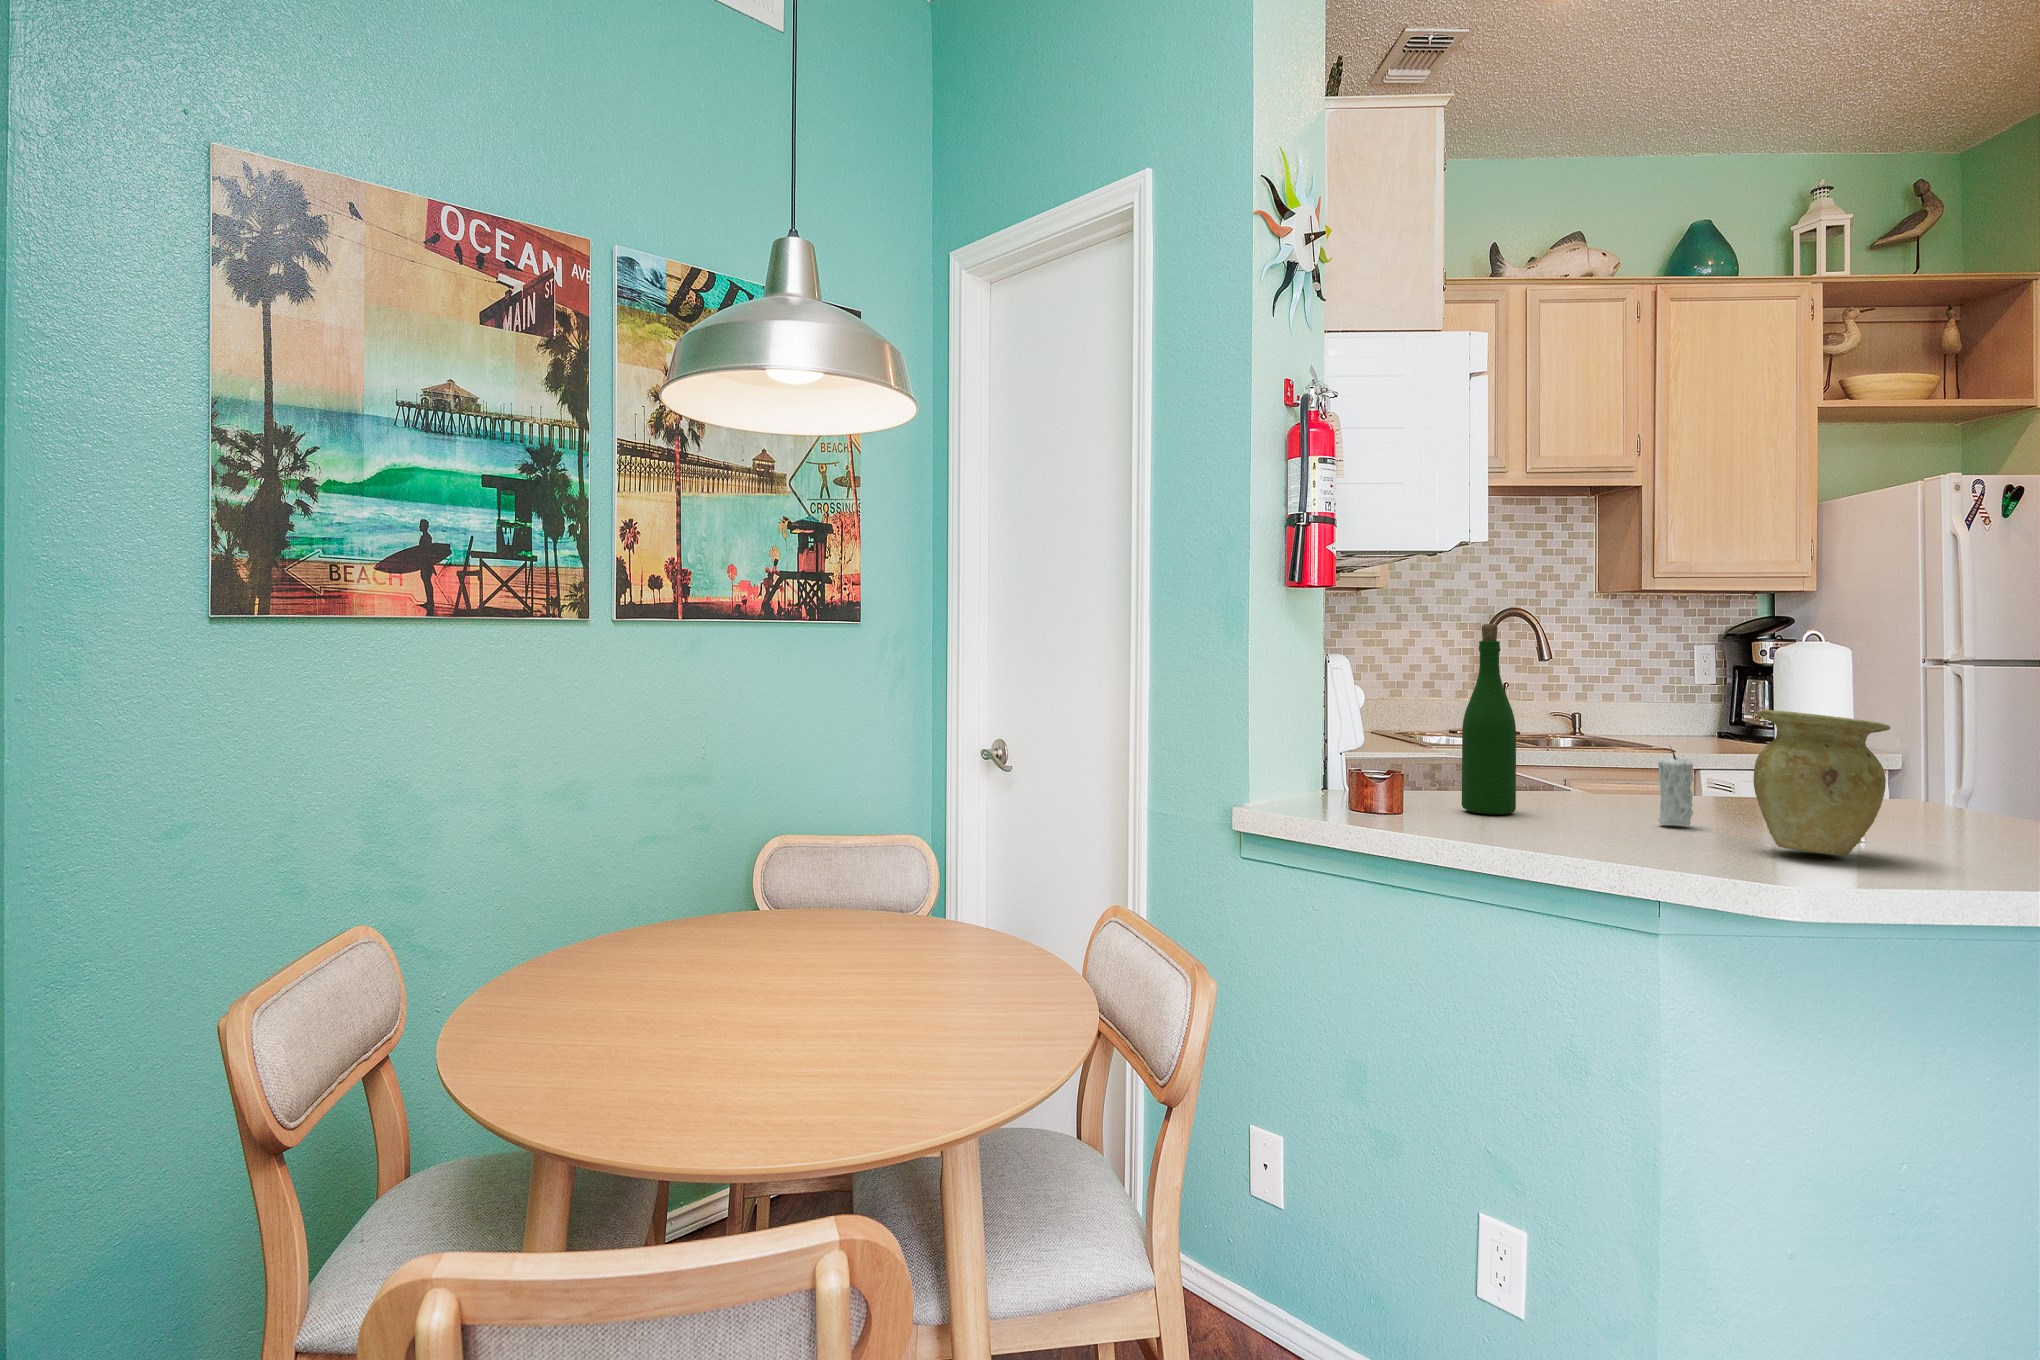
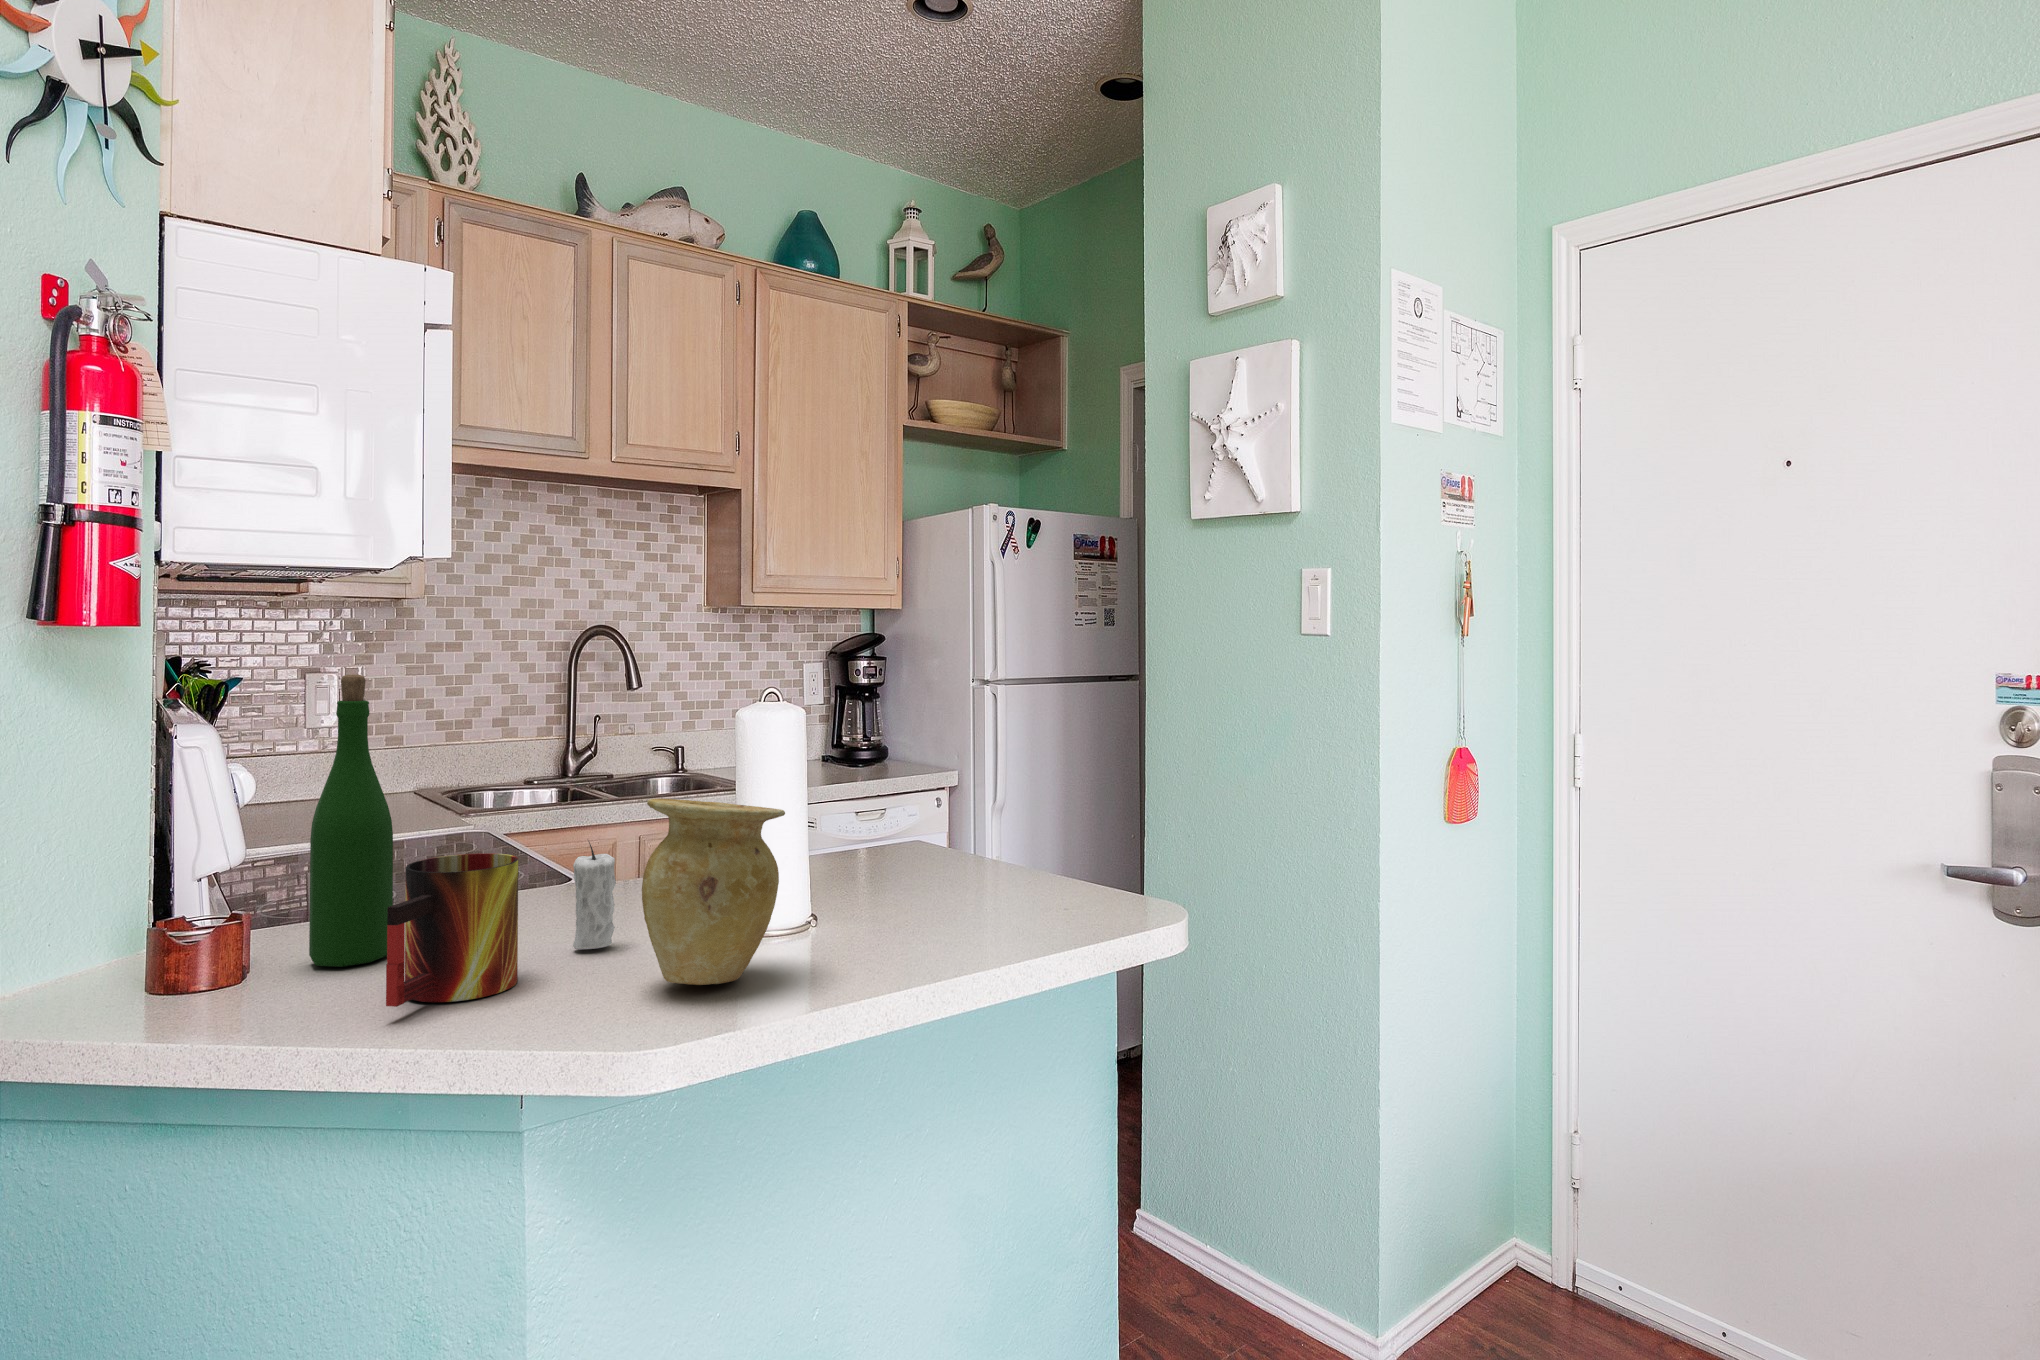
mug: none [1557,744,1638,840] -> present [386,853,518,1007]

